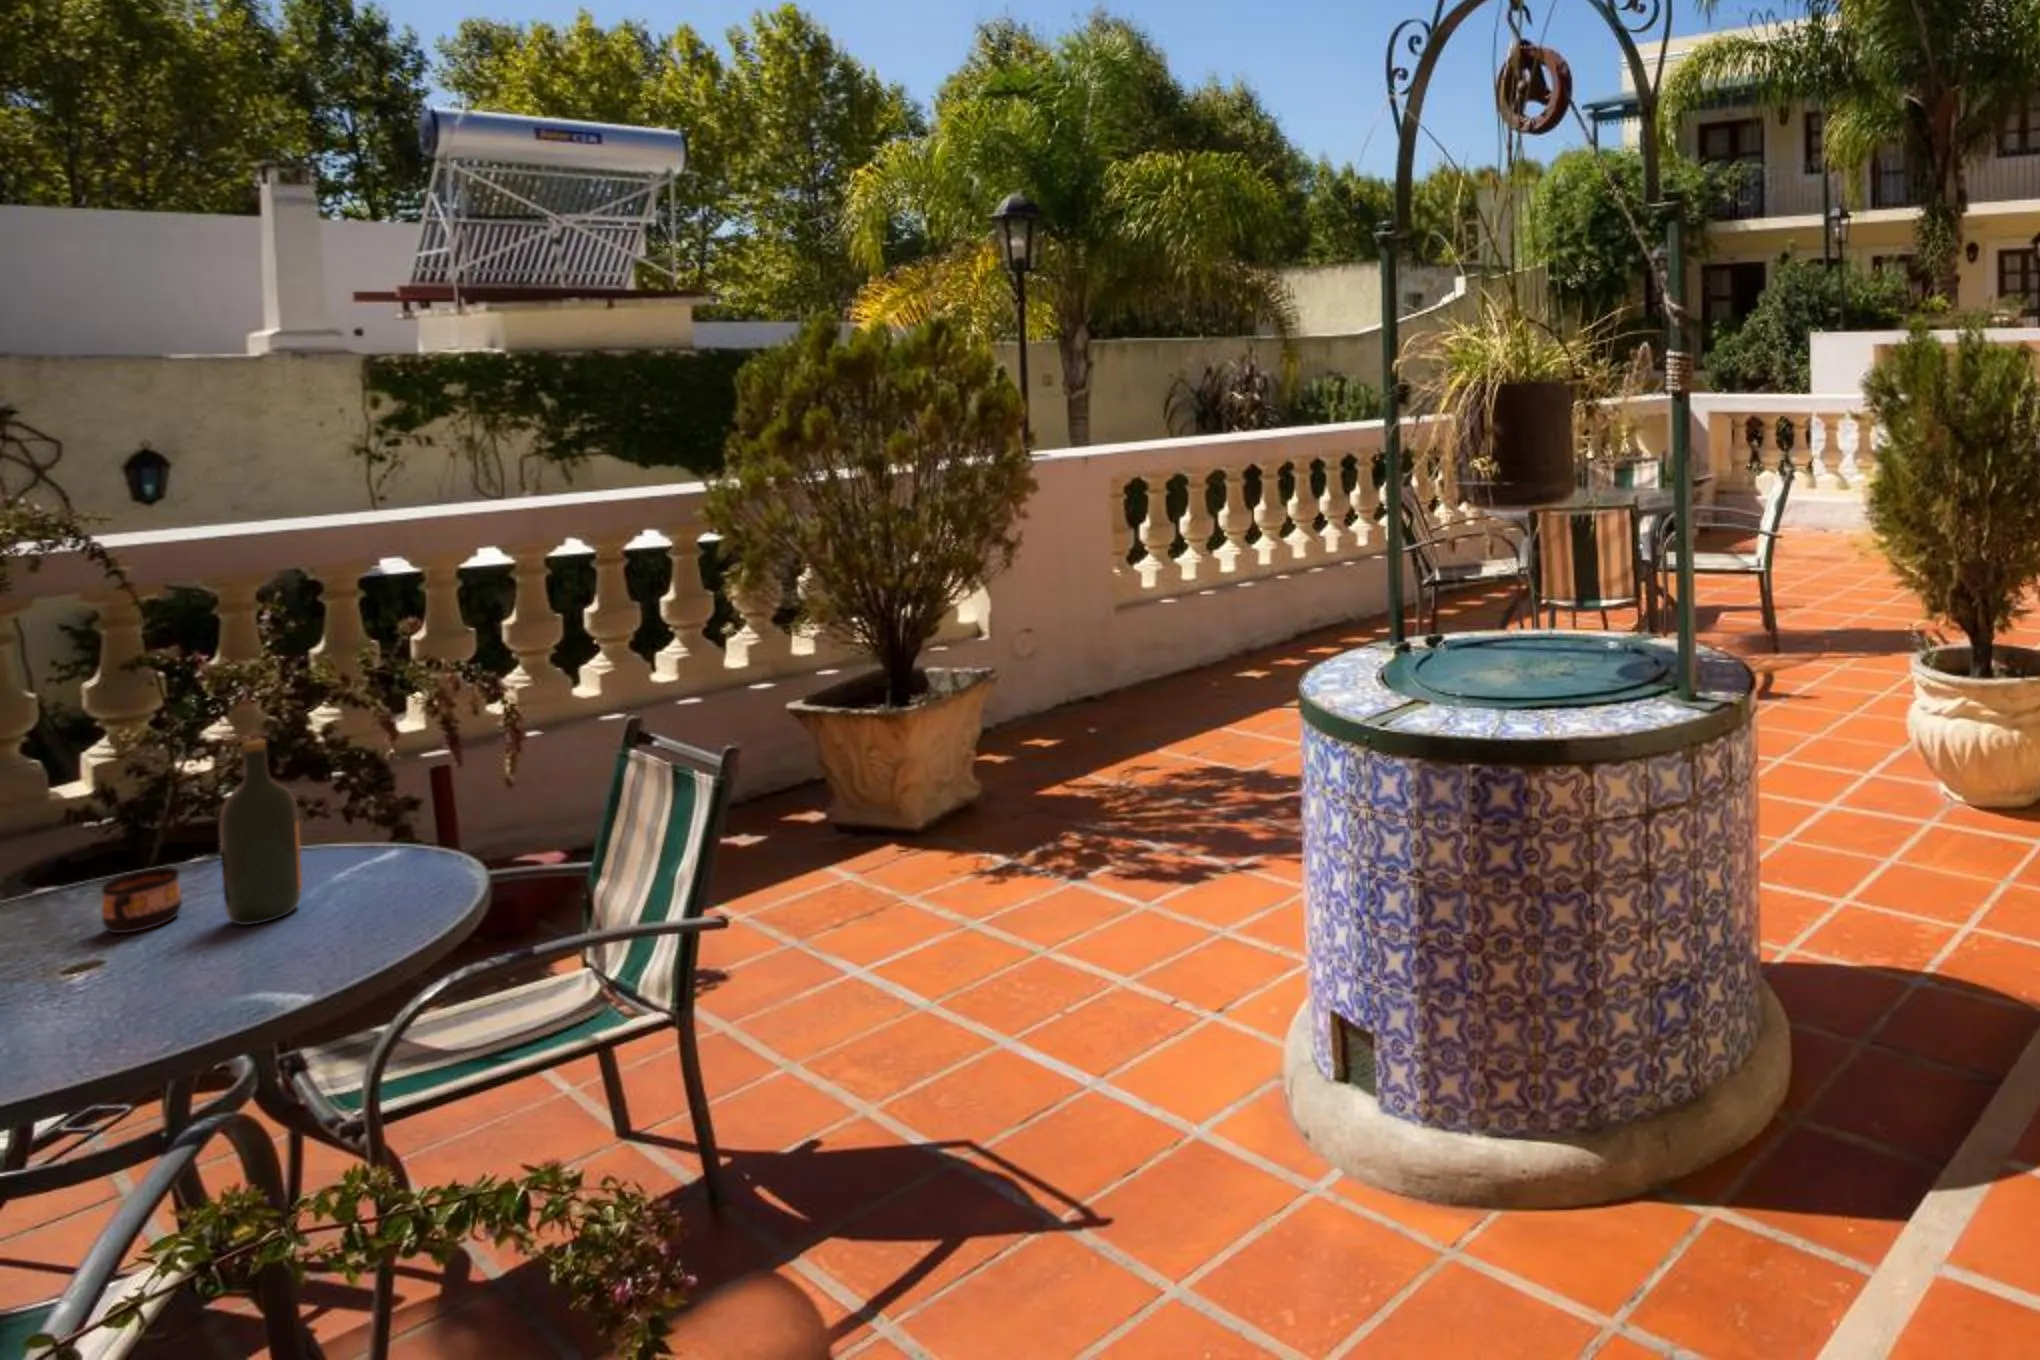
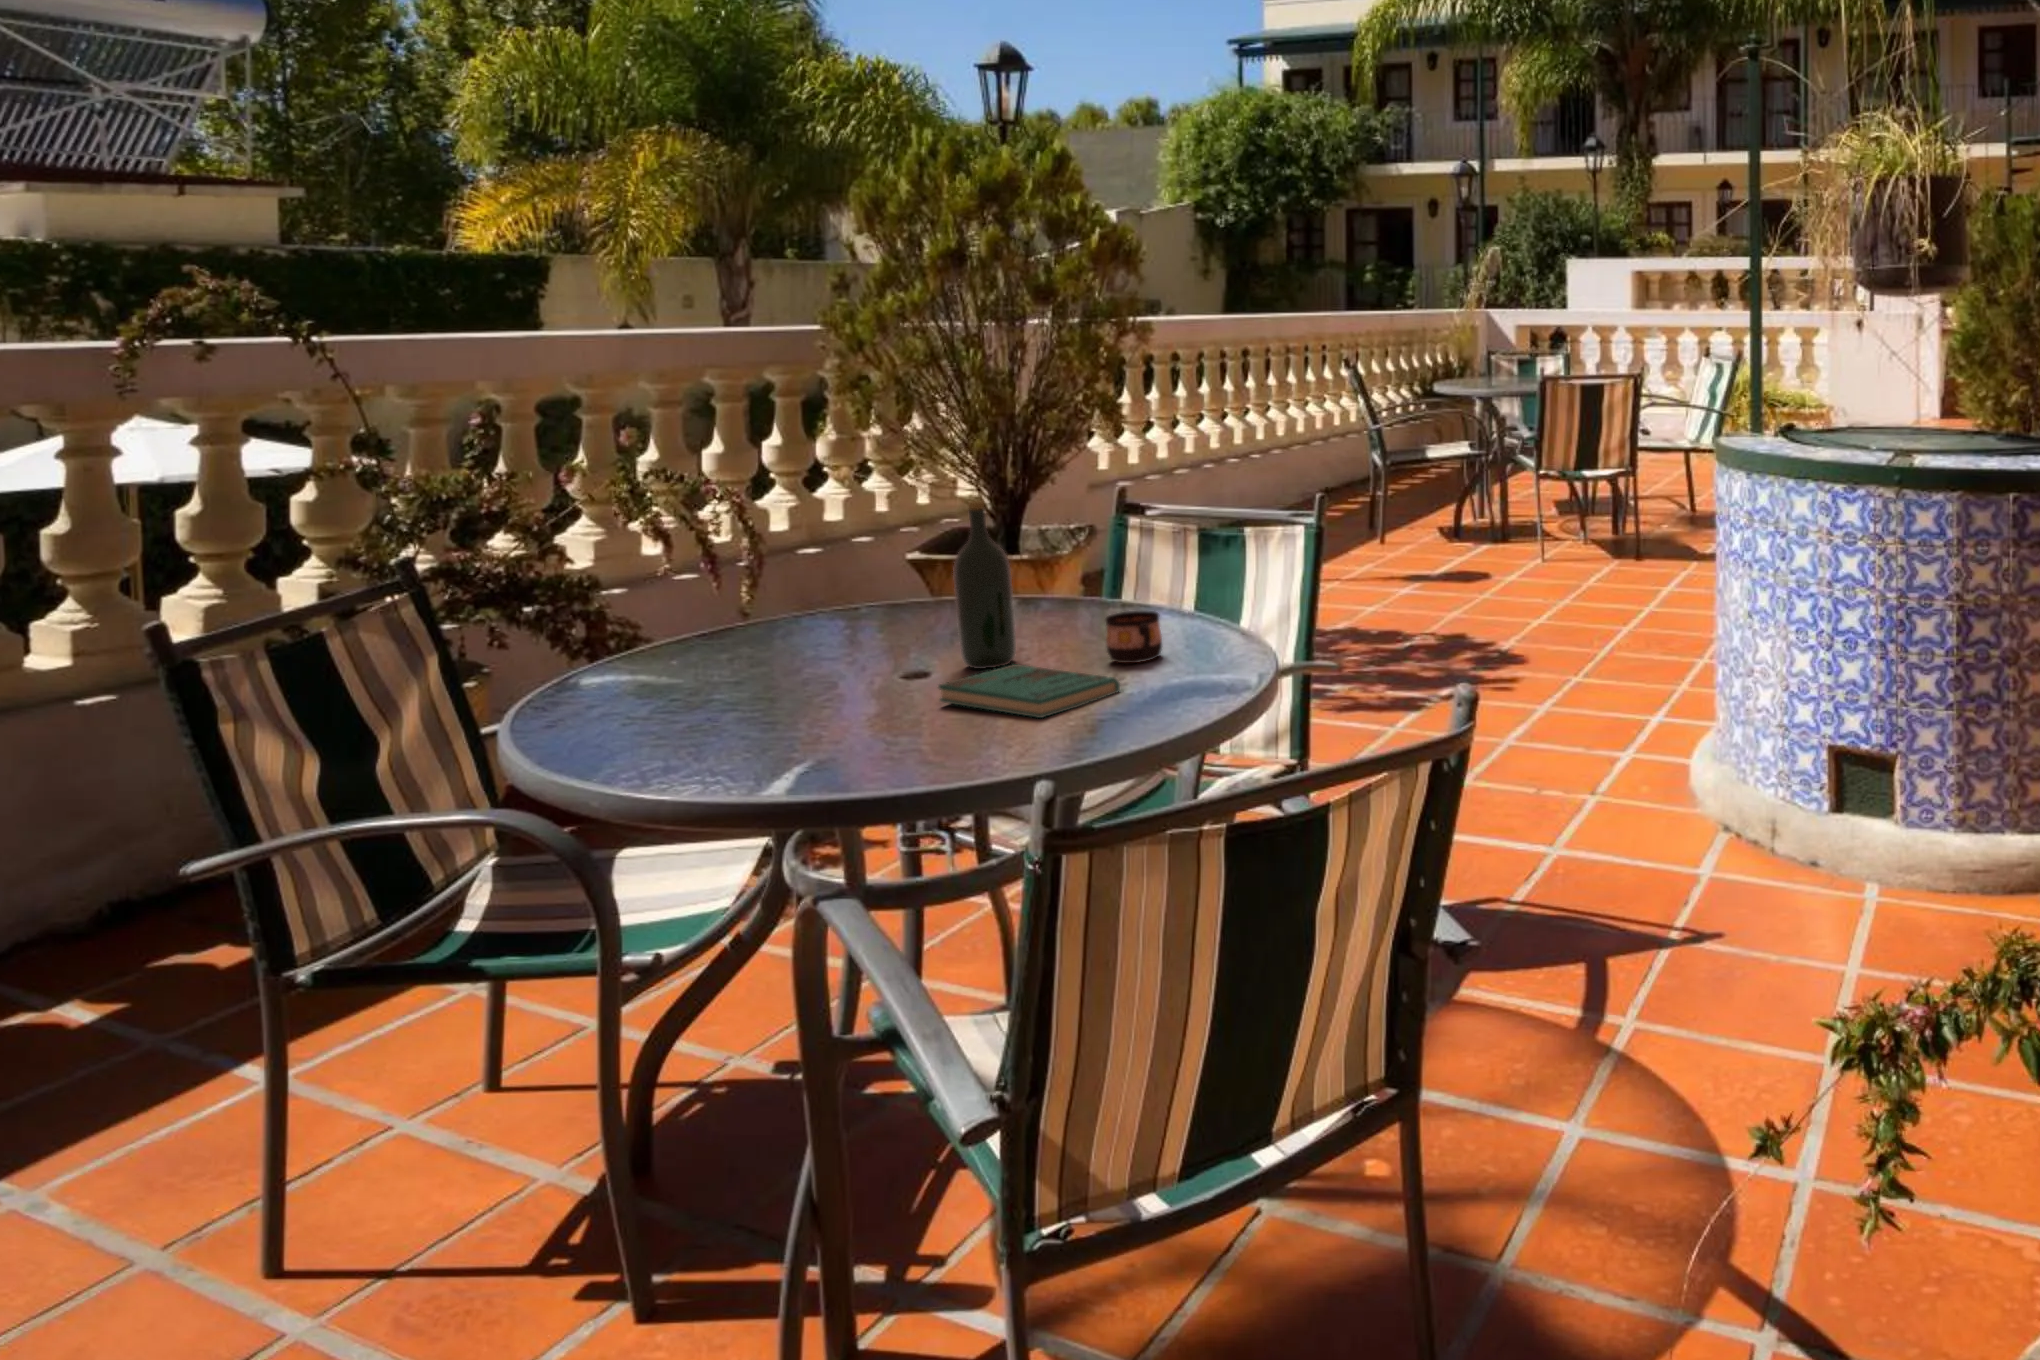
cup: present [102,868,182,933] -> present [1106,611,1162,663]
book: none [62,939,233,1053] -> present [939,664,1120,718]

